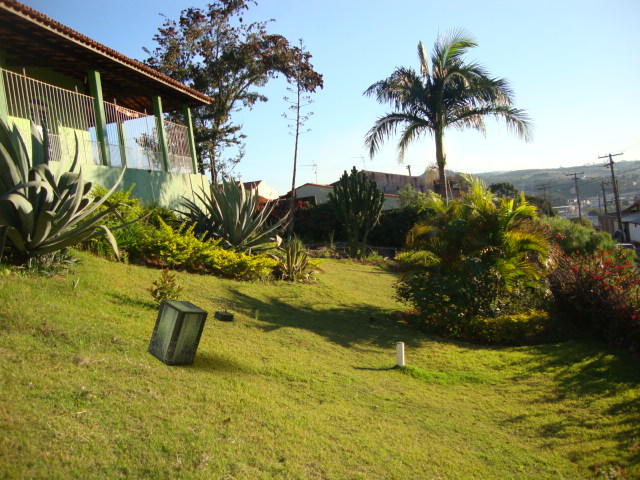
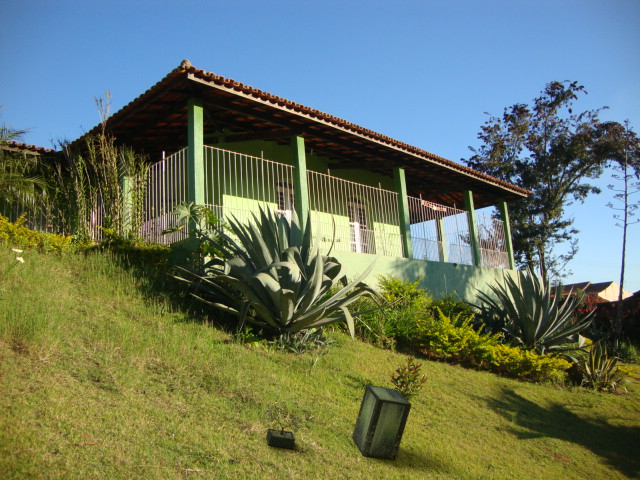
decorative plant: present [213,295,236,321] -> present [260,405,303,449]

